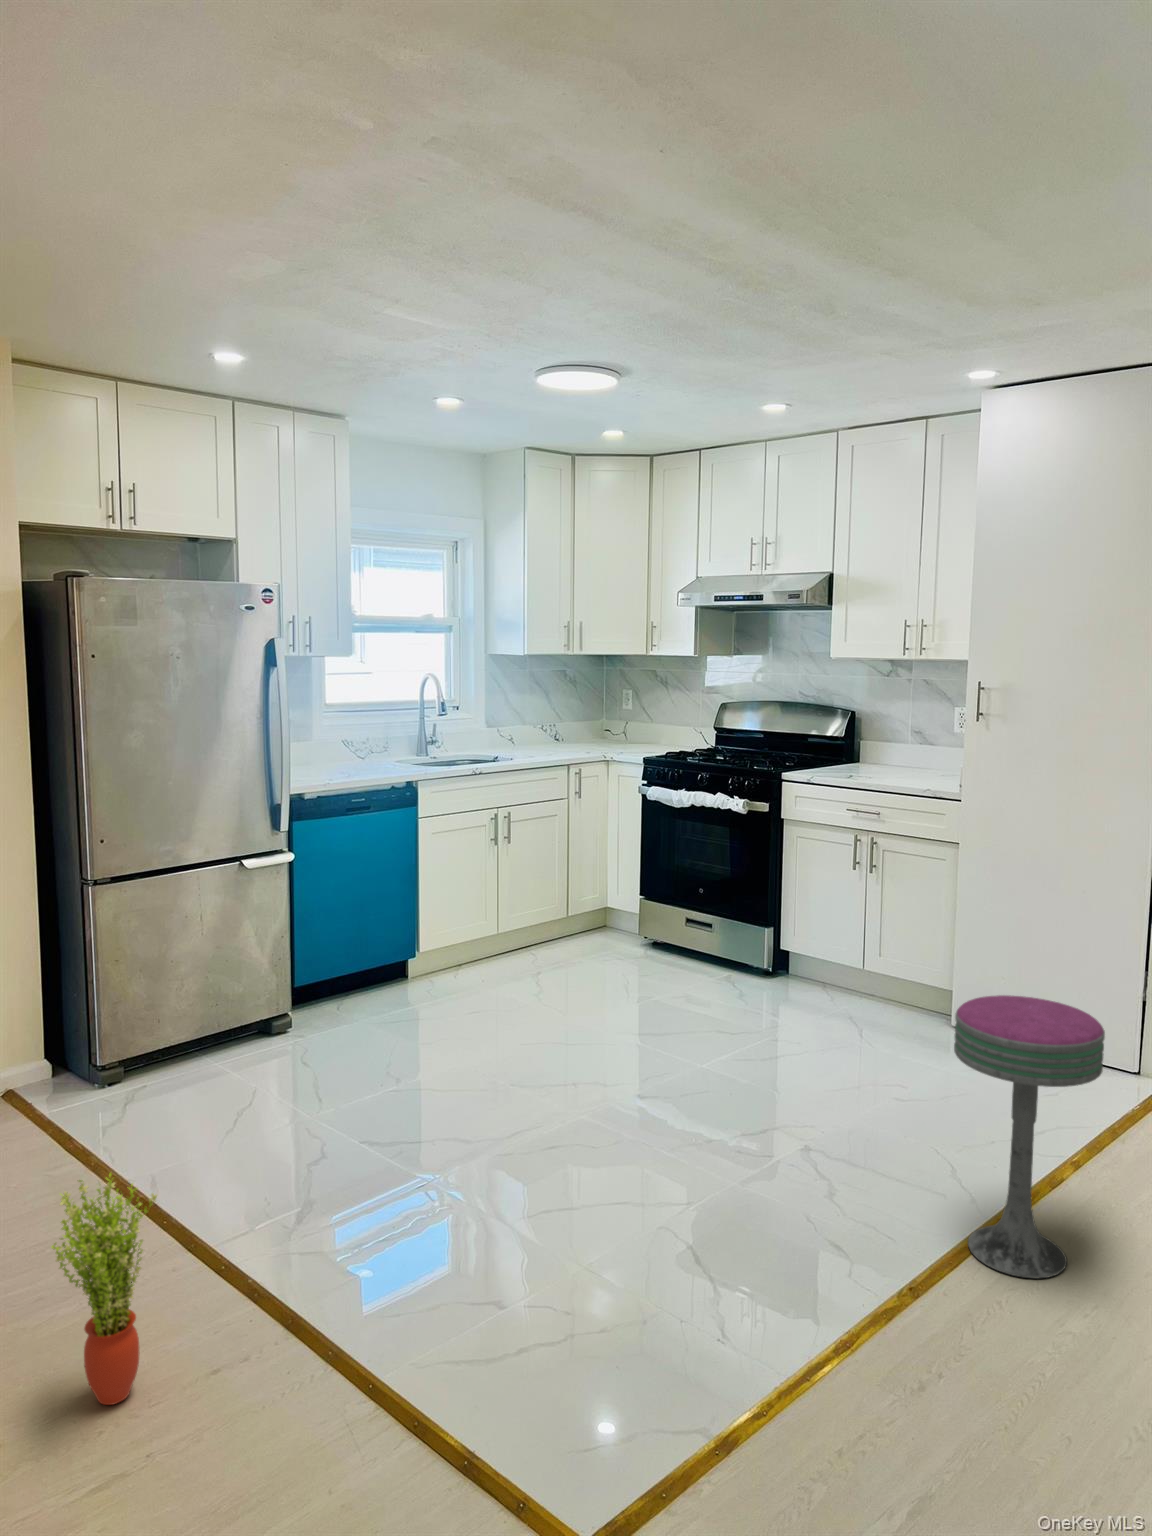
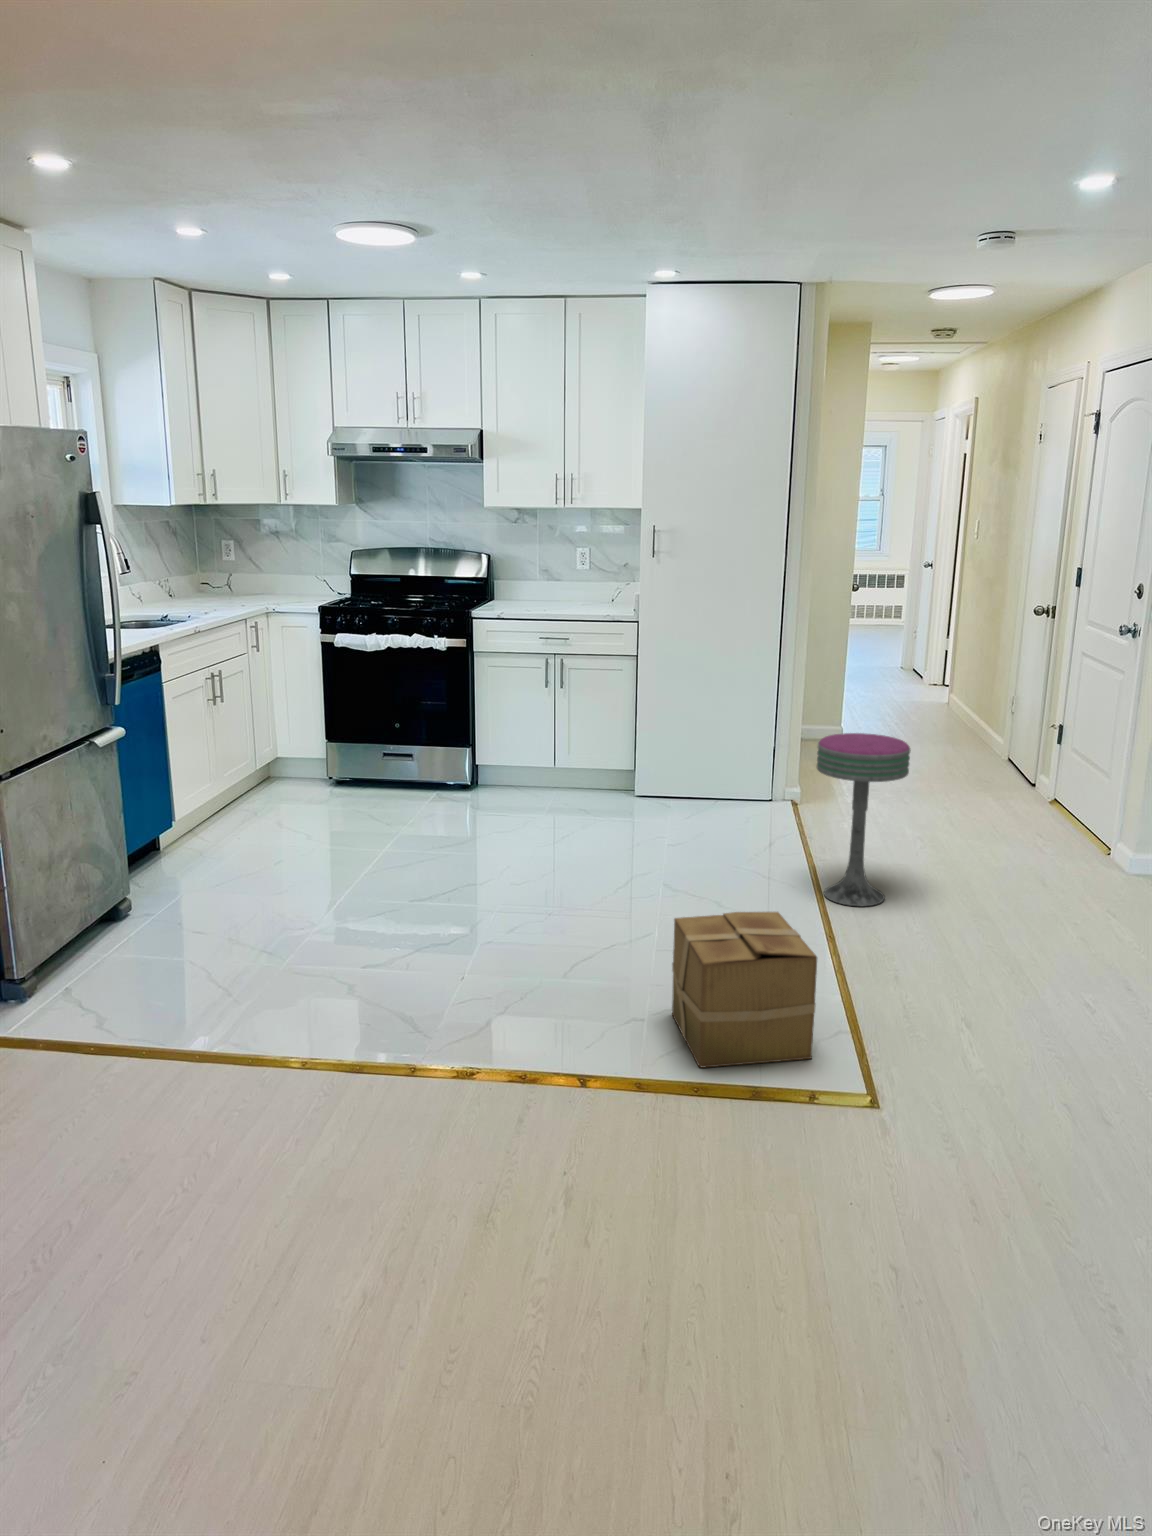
potted plant: present [52,1173,157,1405] -> none [504,979,570,1173]
cardboard box: none [428,1177,643,1445] -> present [672,912,817,1067]

